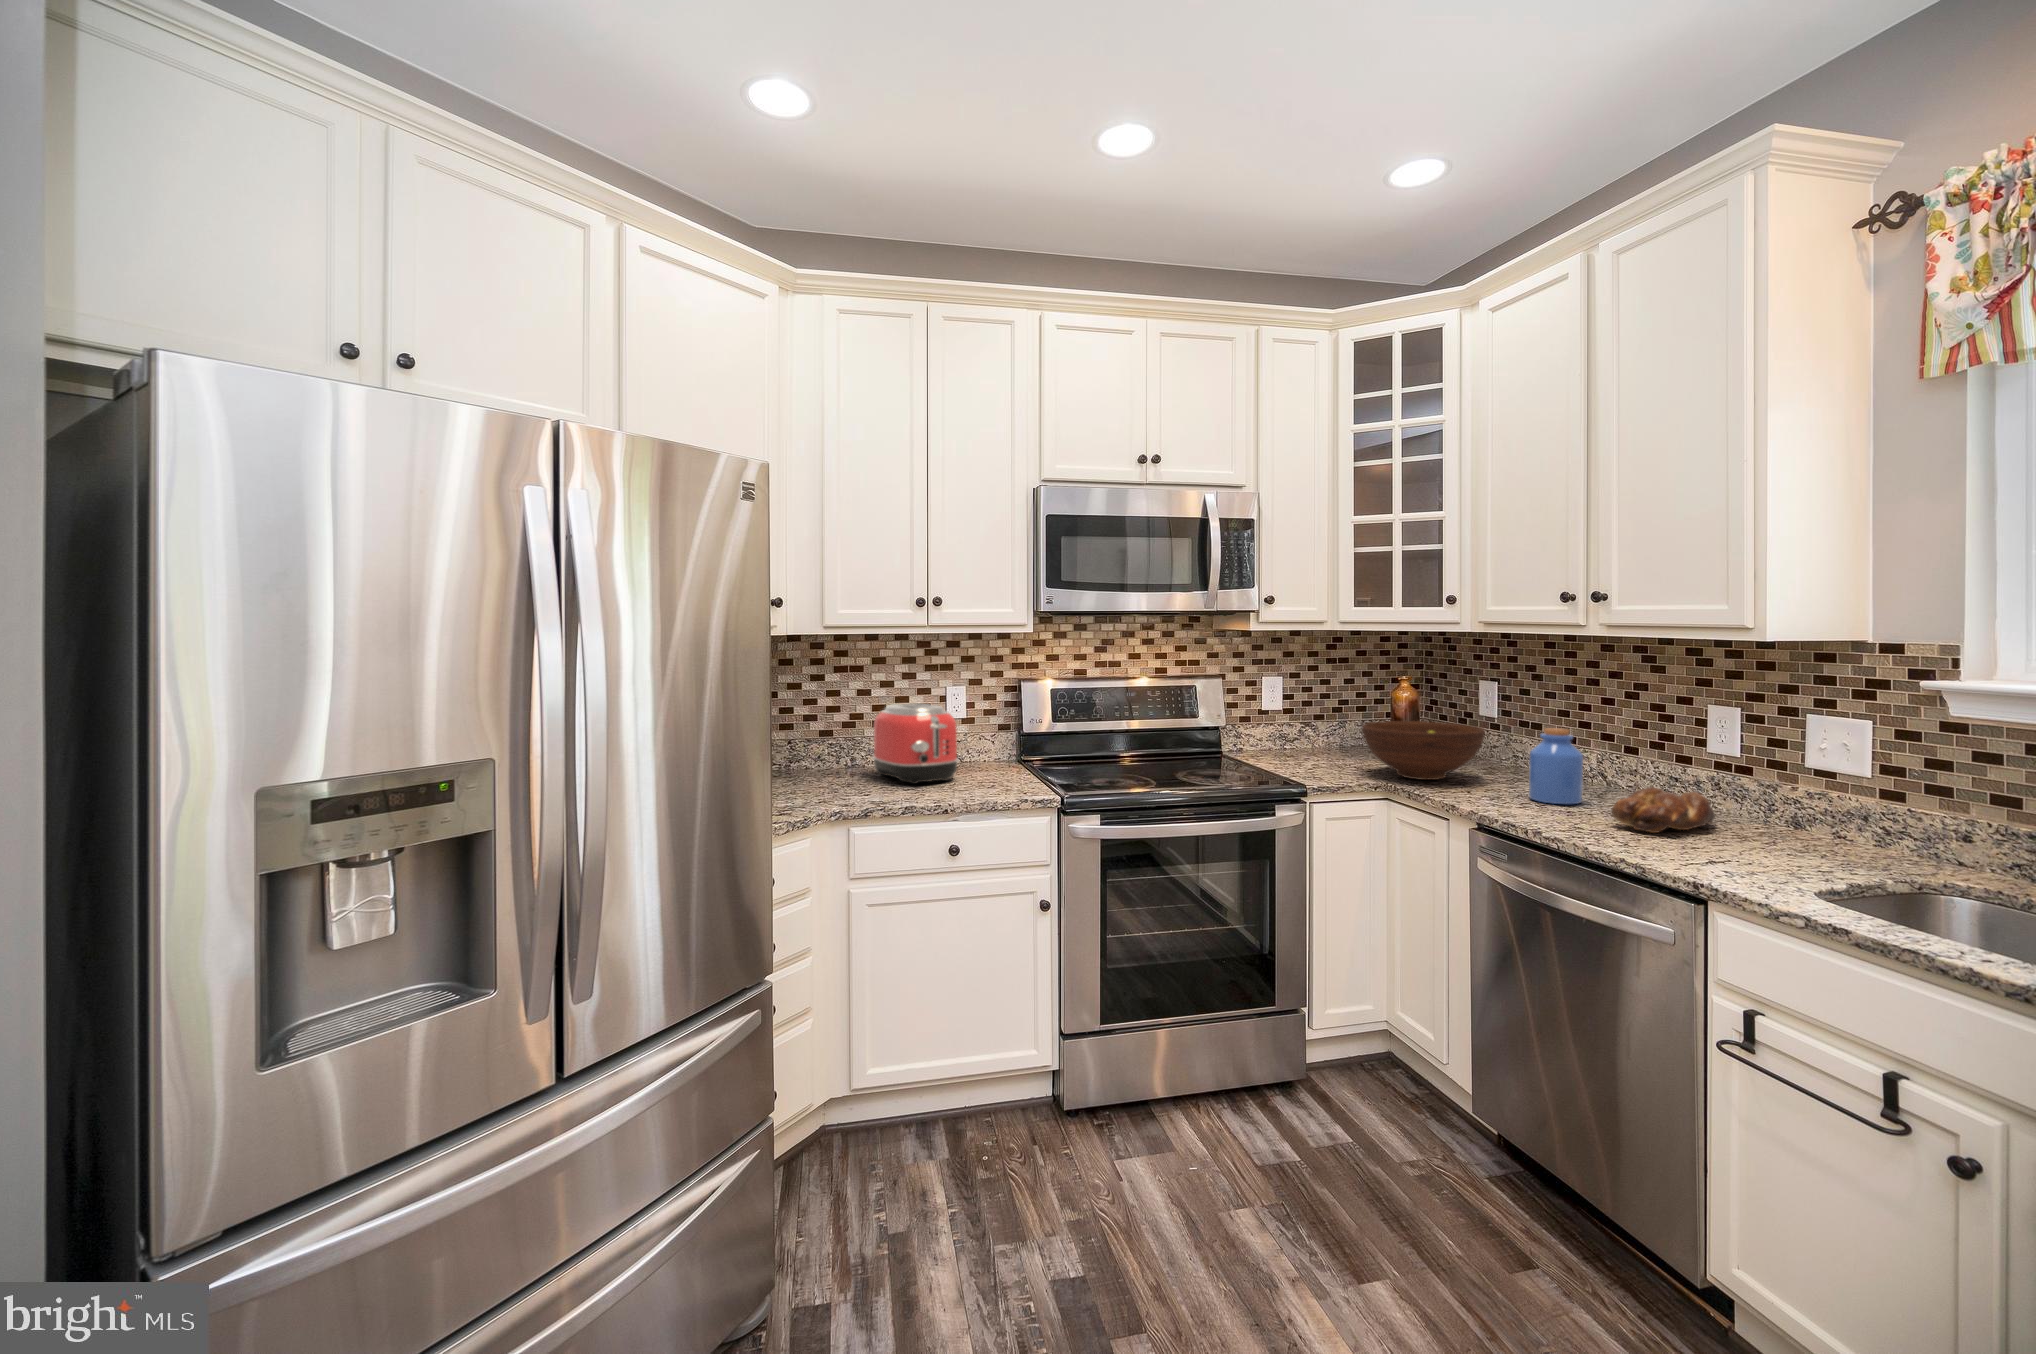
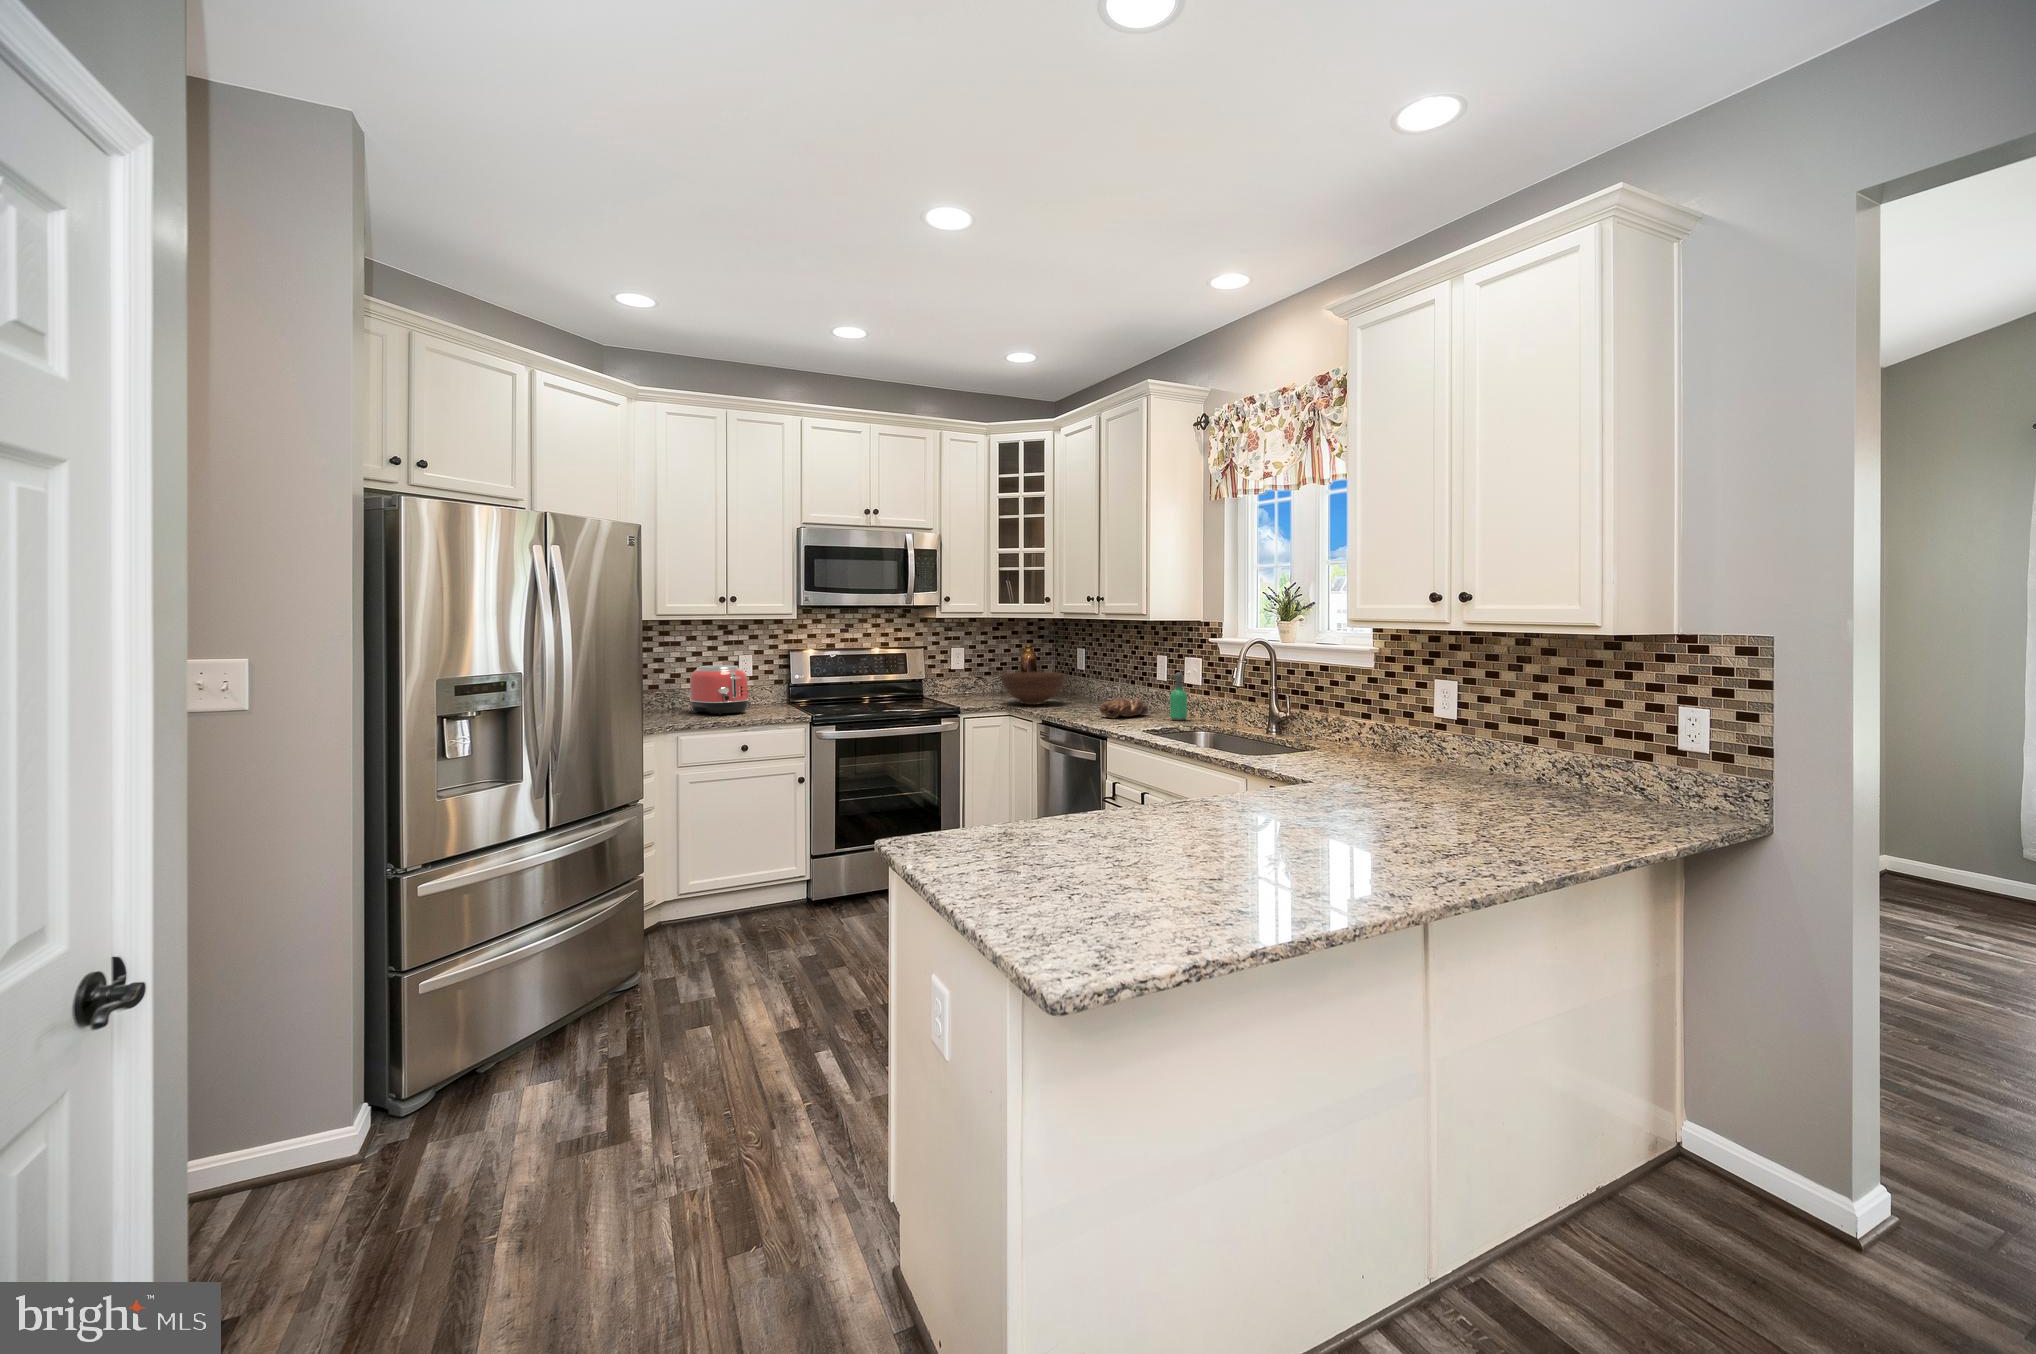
jar: present [1529,728,1583,804] -> none [1077,671,1102,711]
soap dispenser: none [1798,748,1848,852] -> present [1168,672,1187,721]

